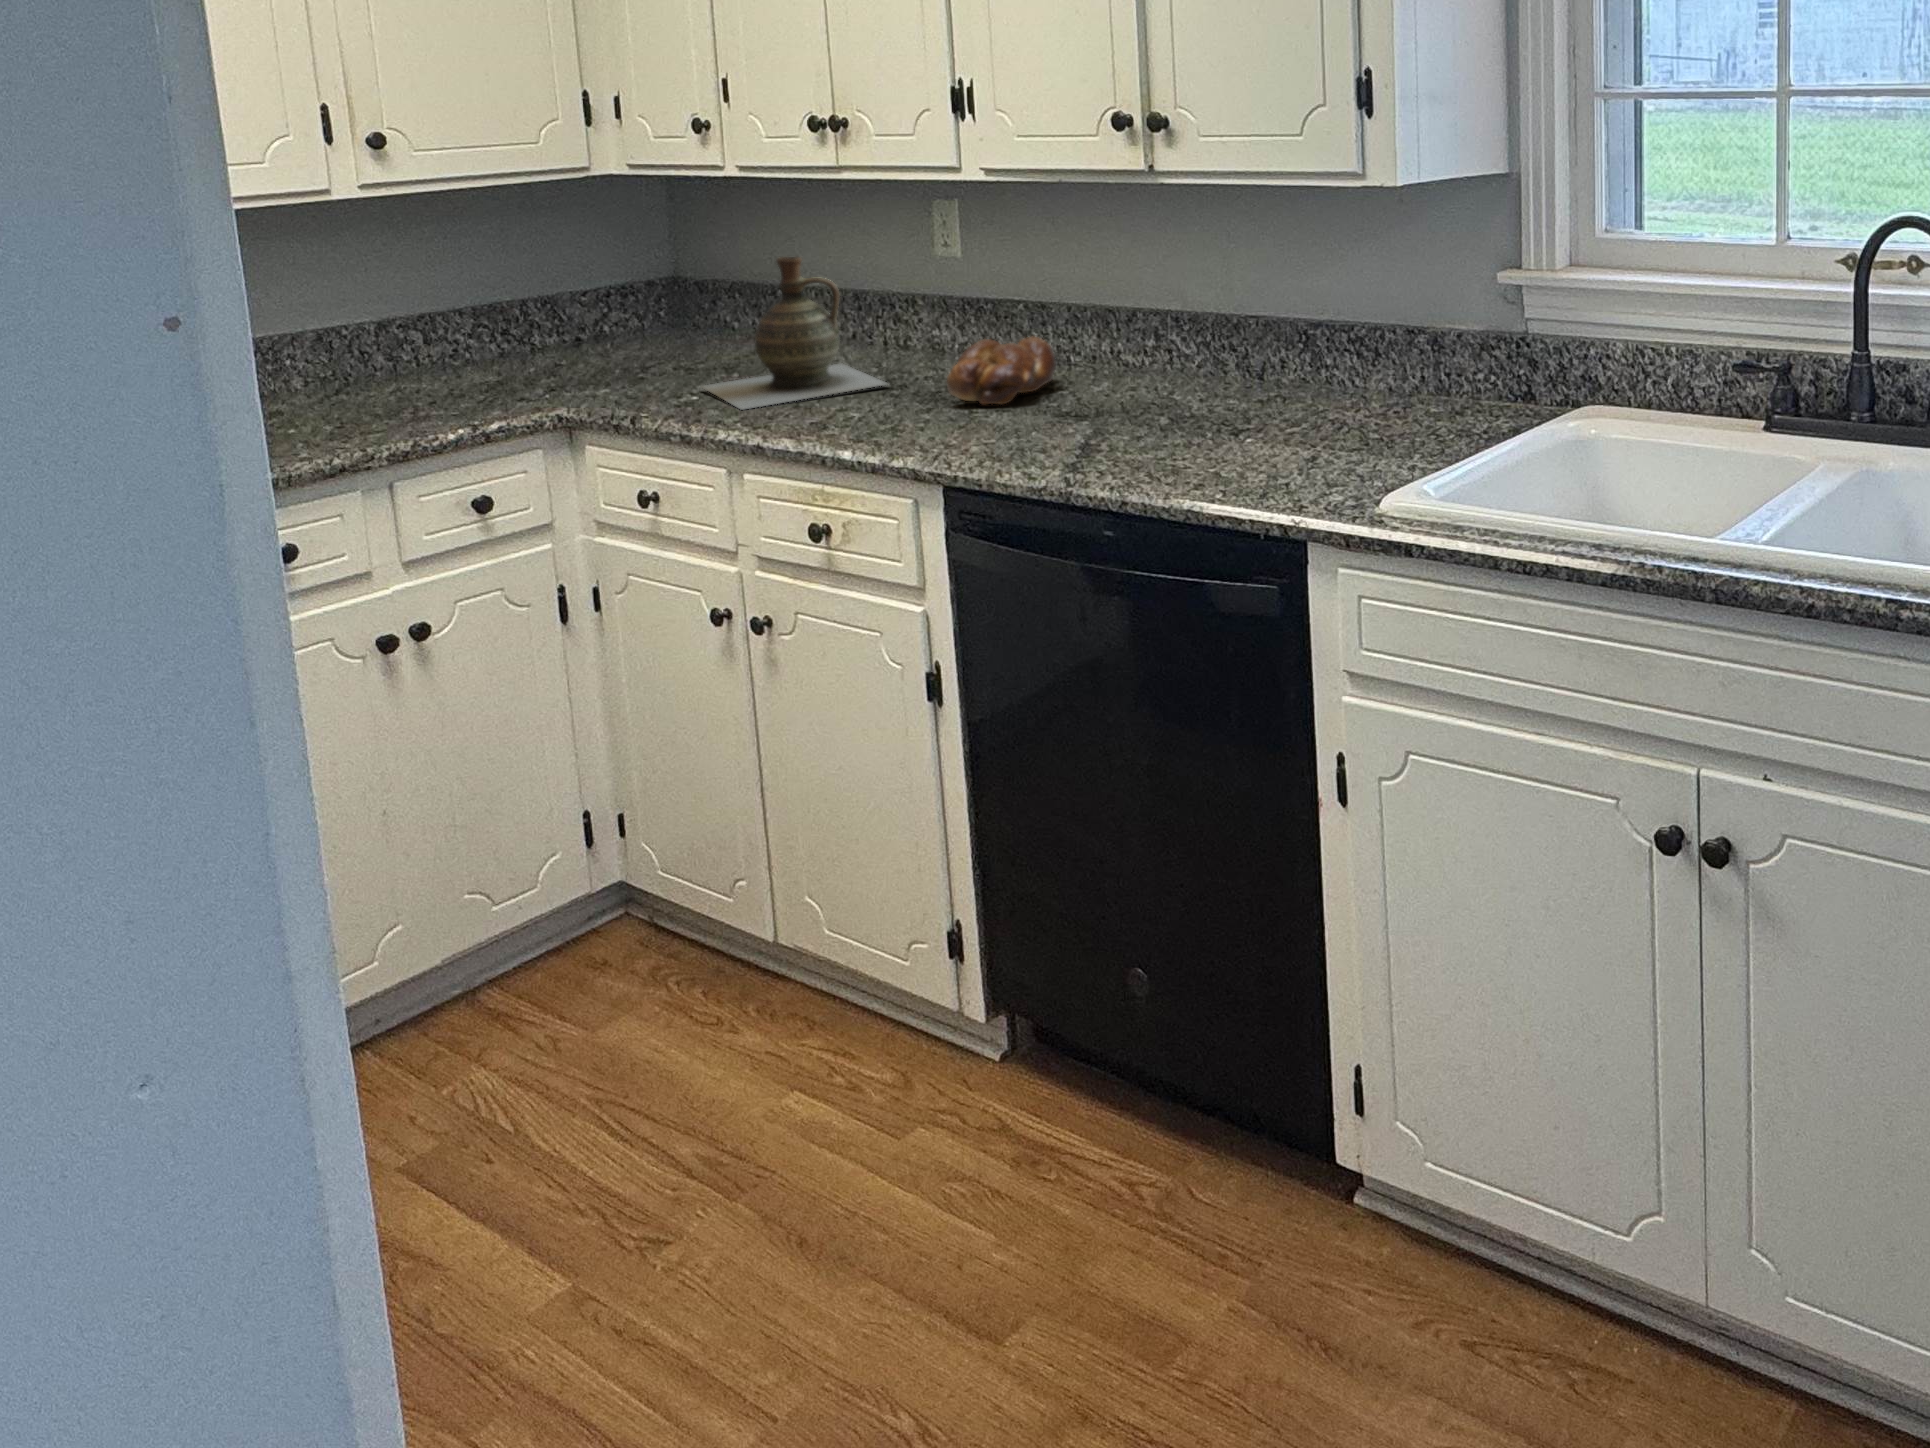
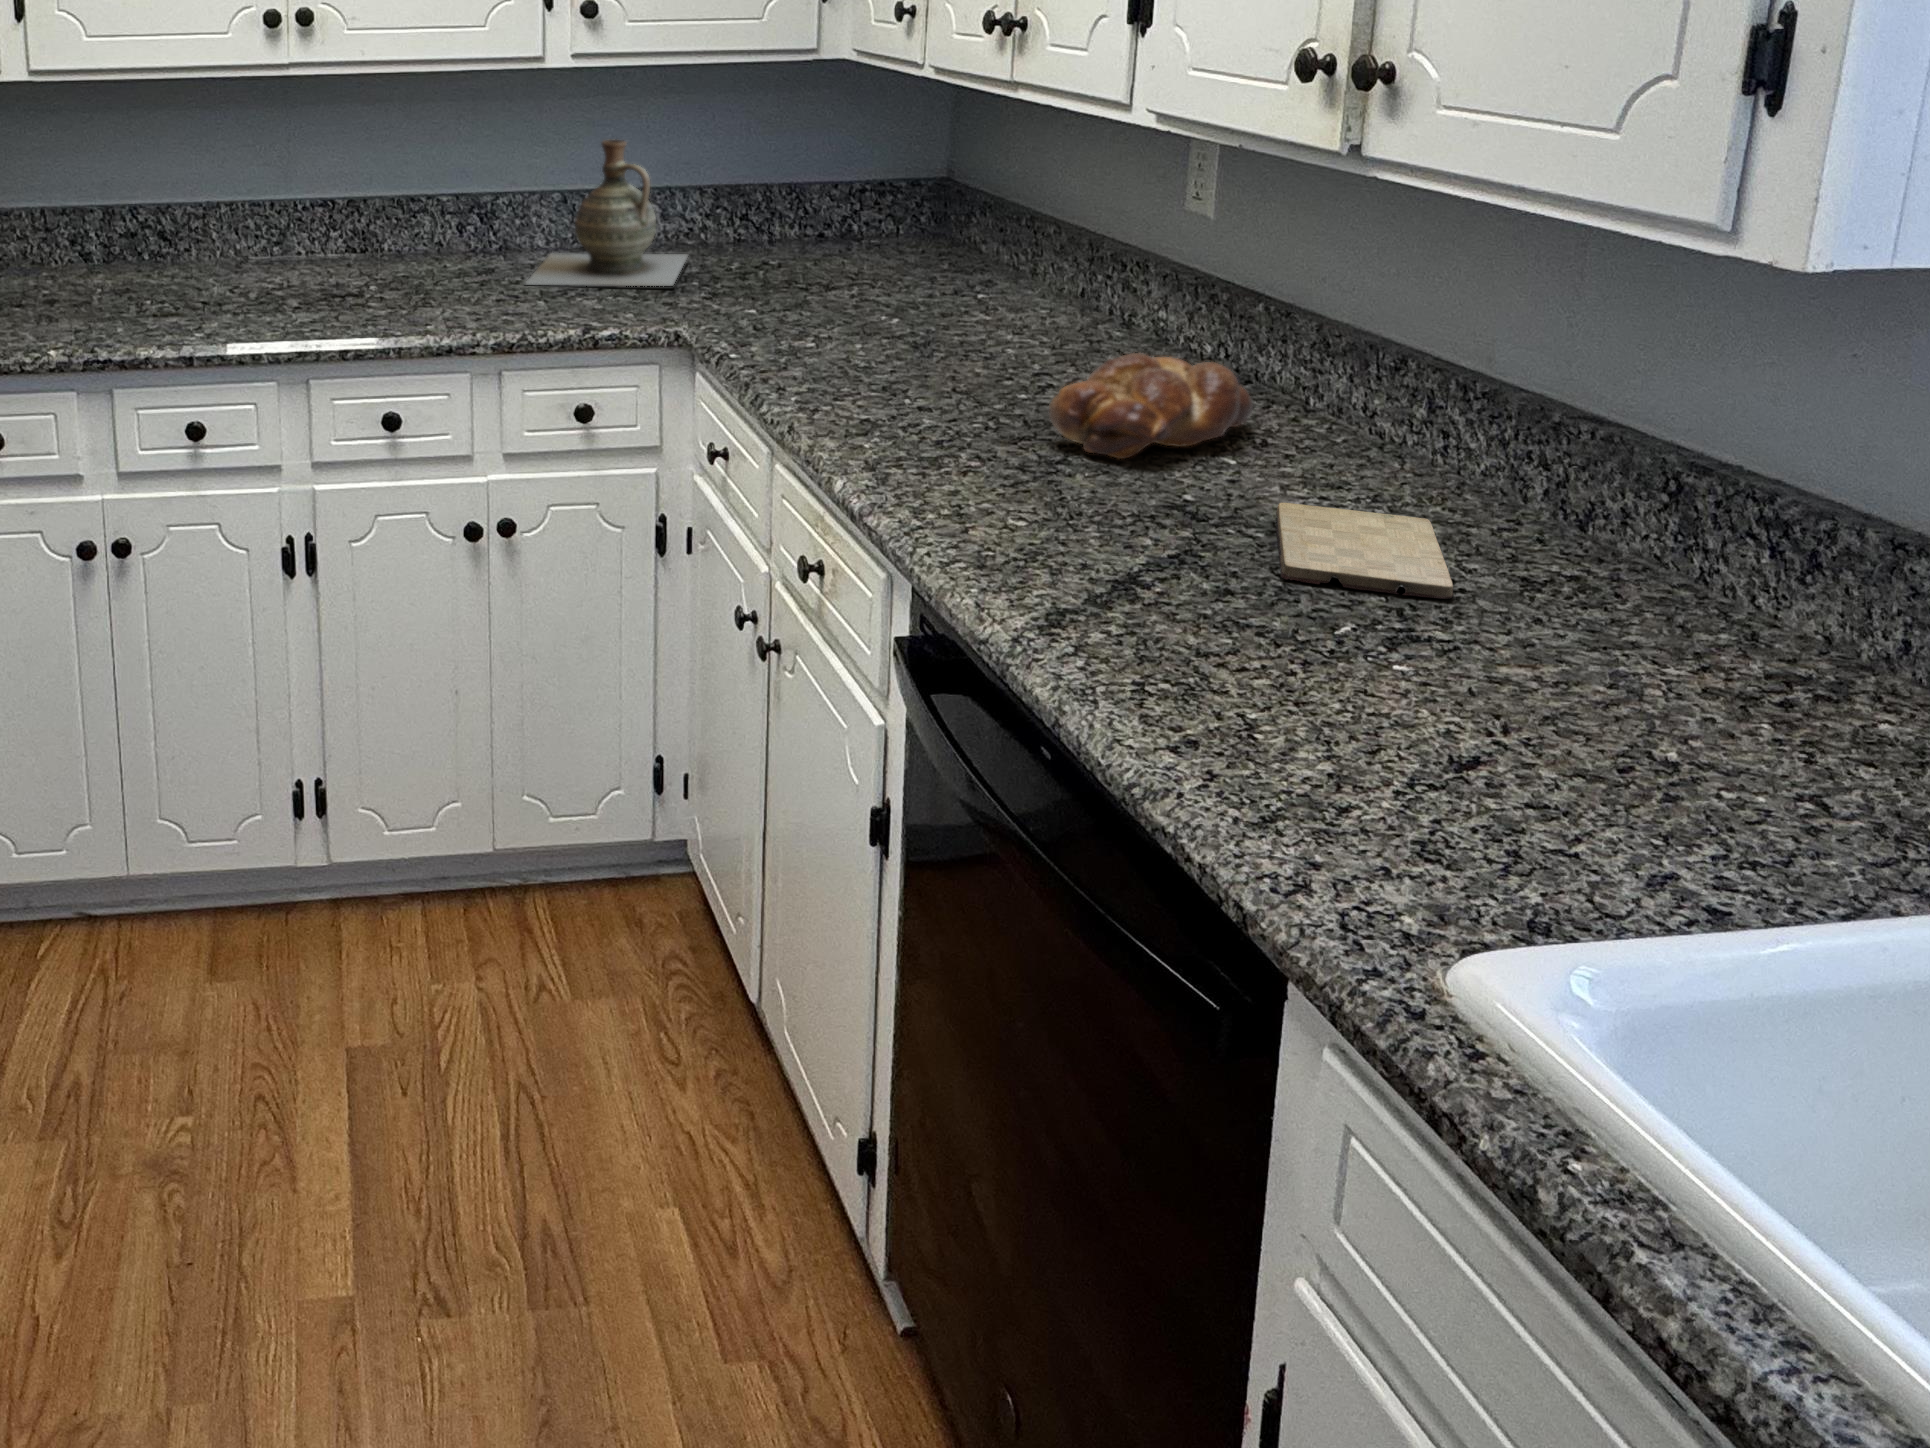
ceramic jug: present [703,257,887,409] -> present [526,140,688,286]
cutting board: none [1120,389,1239,425] -> present [1276,502,1453,599]

